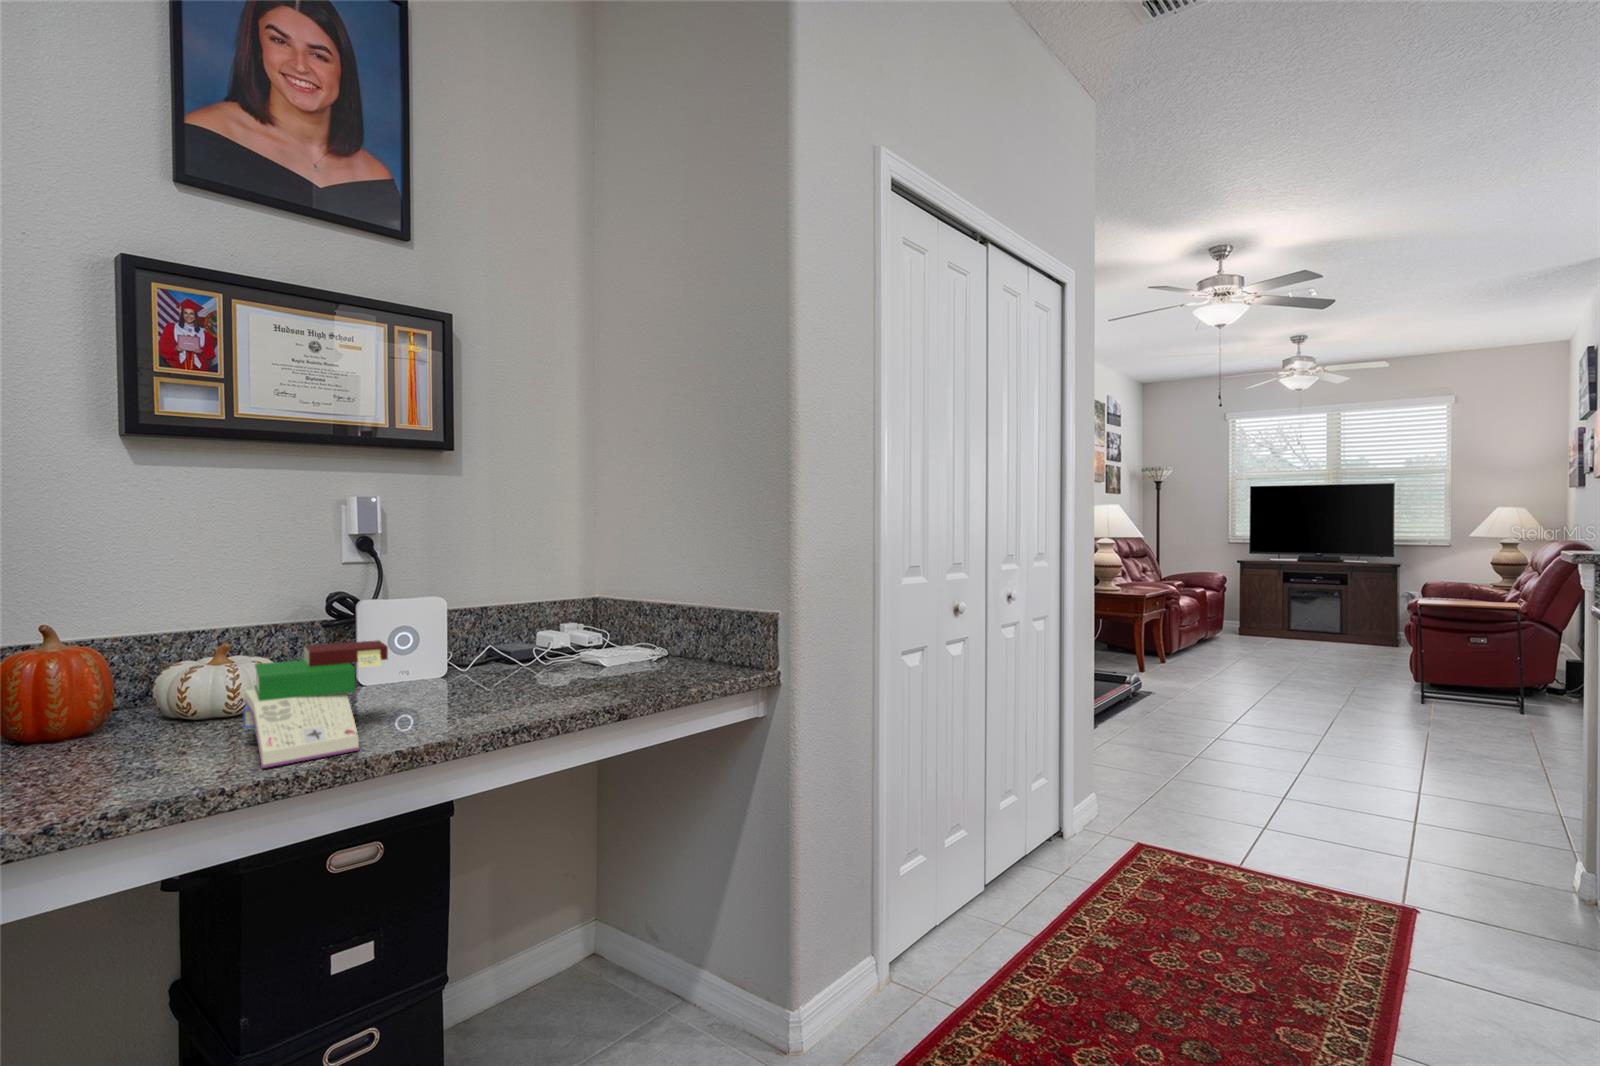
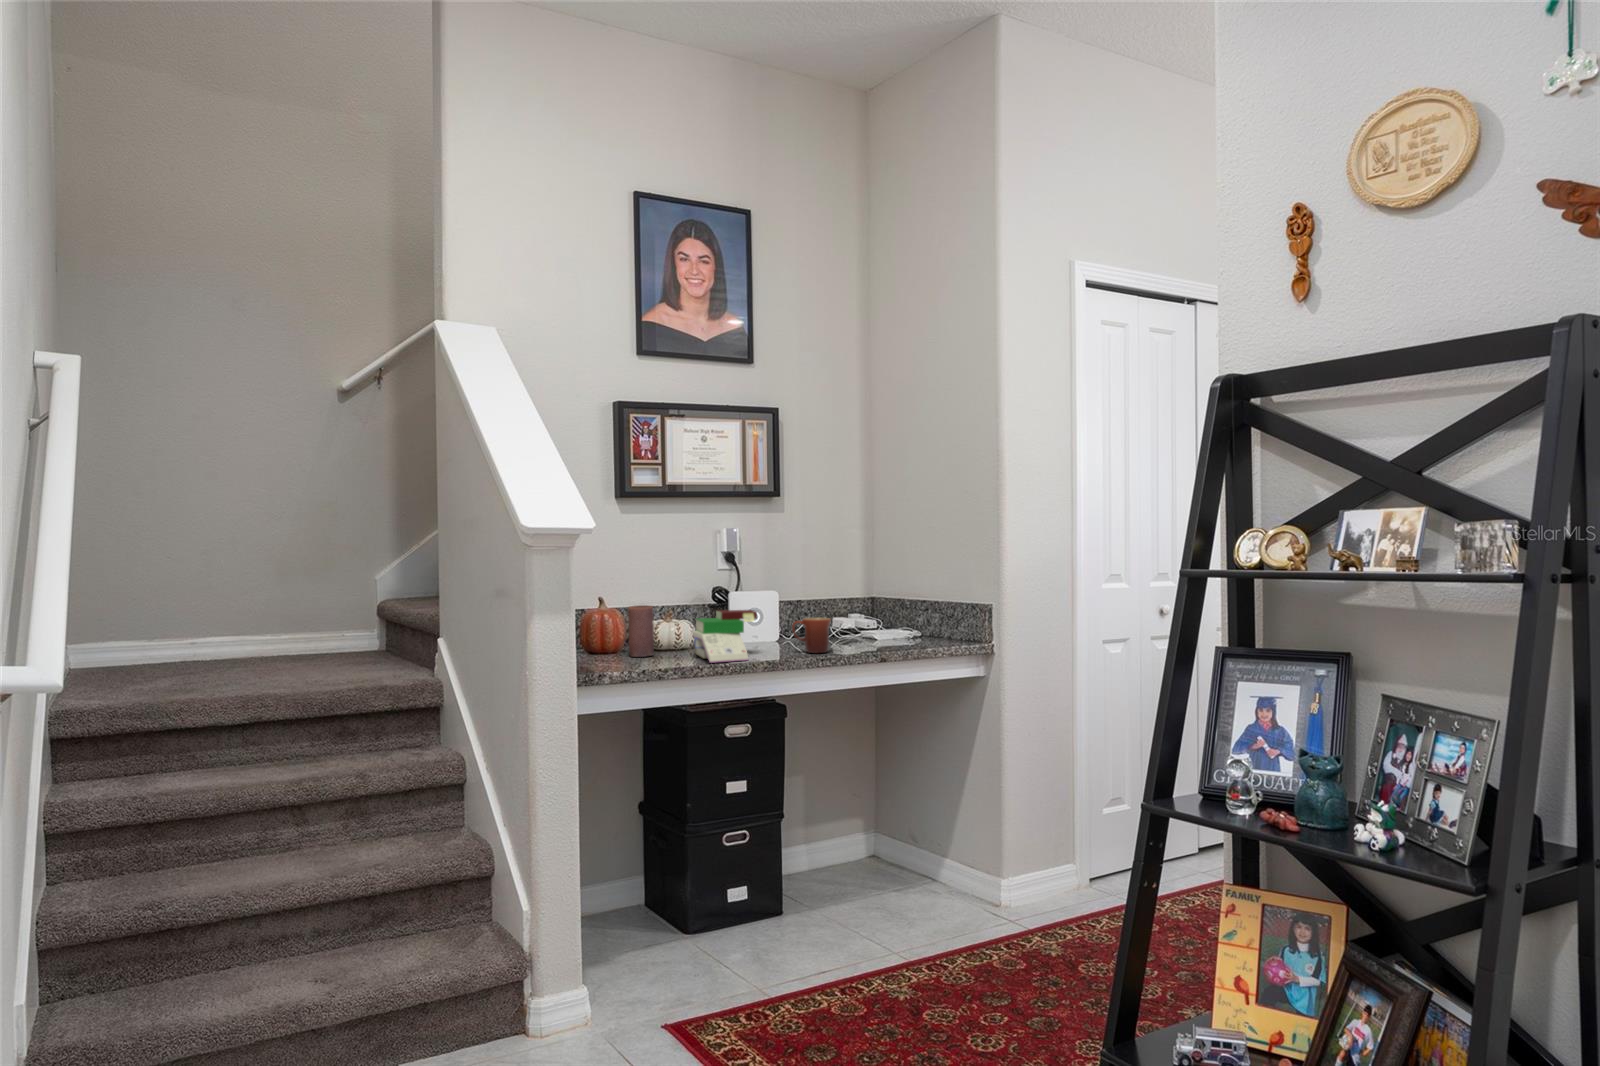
candle: none [89,641,159,752] -> present [628,605,654,657]
mug: none [460,650,534,716] -> present [792,618,831,653]

